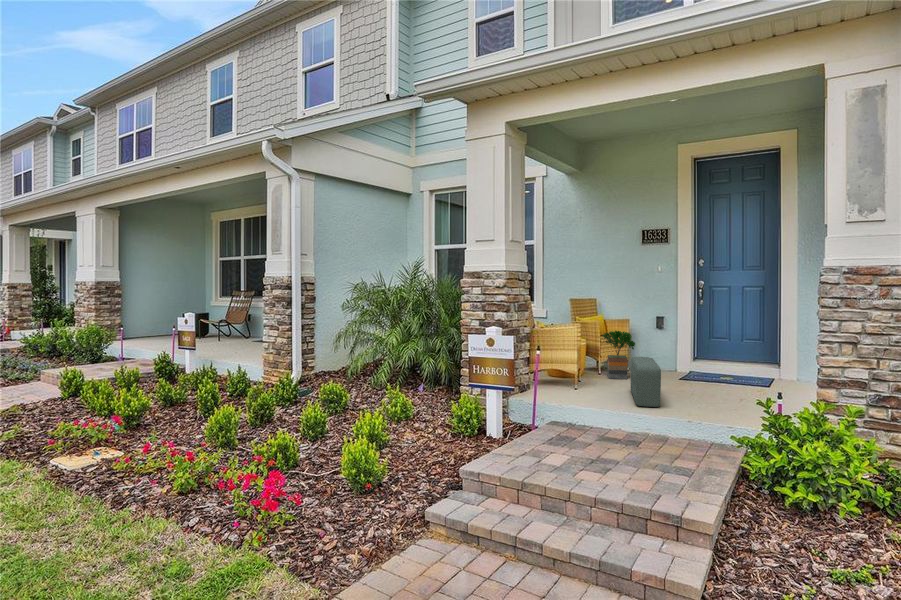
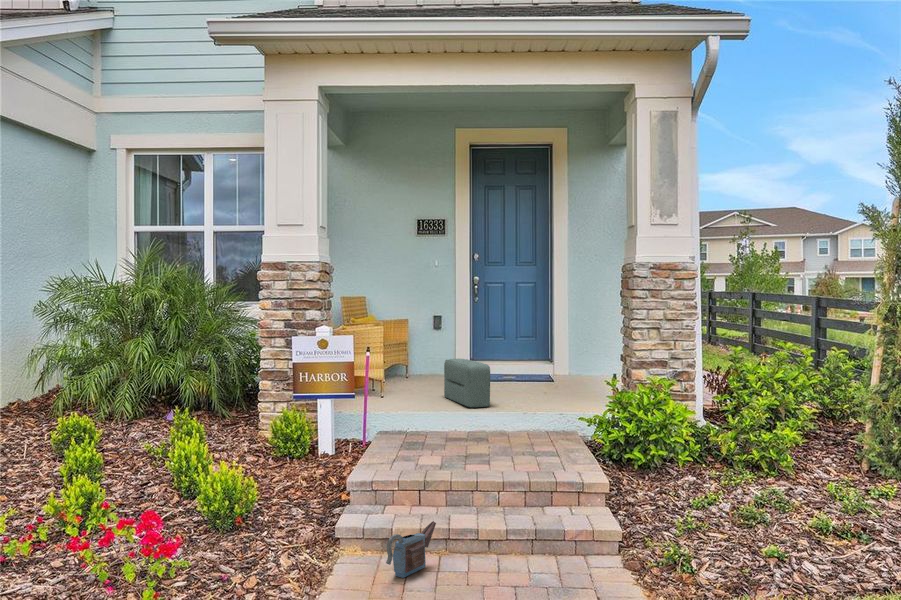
potted tree: present [603,330,635,379] -> none [396,334,436,389]
watering can: none [422,529,490,579] -> present [386,521,436,578]

